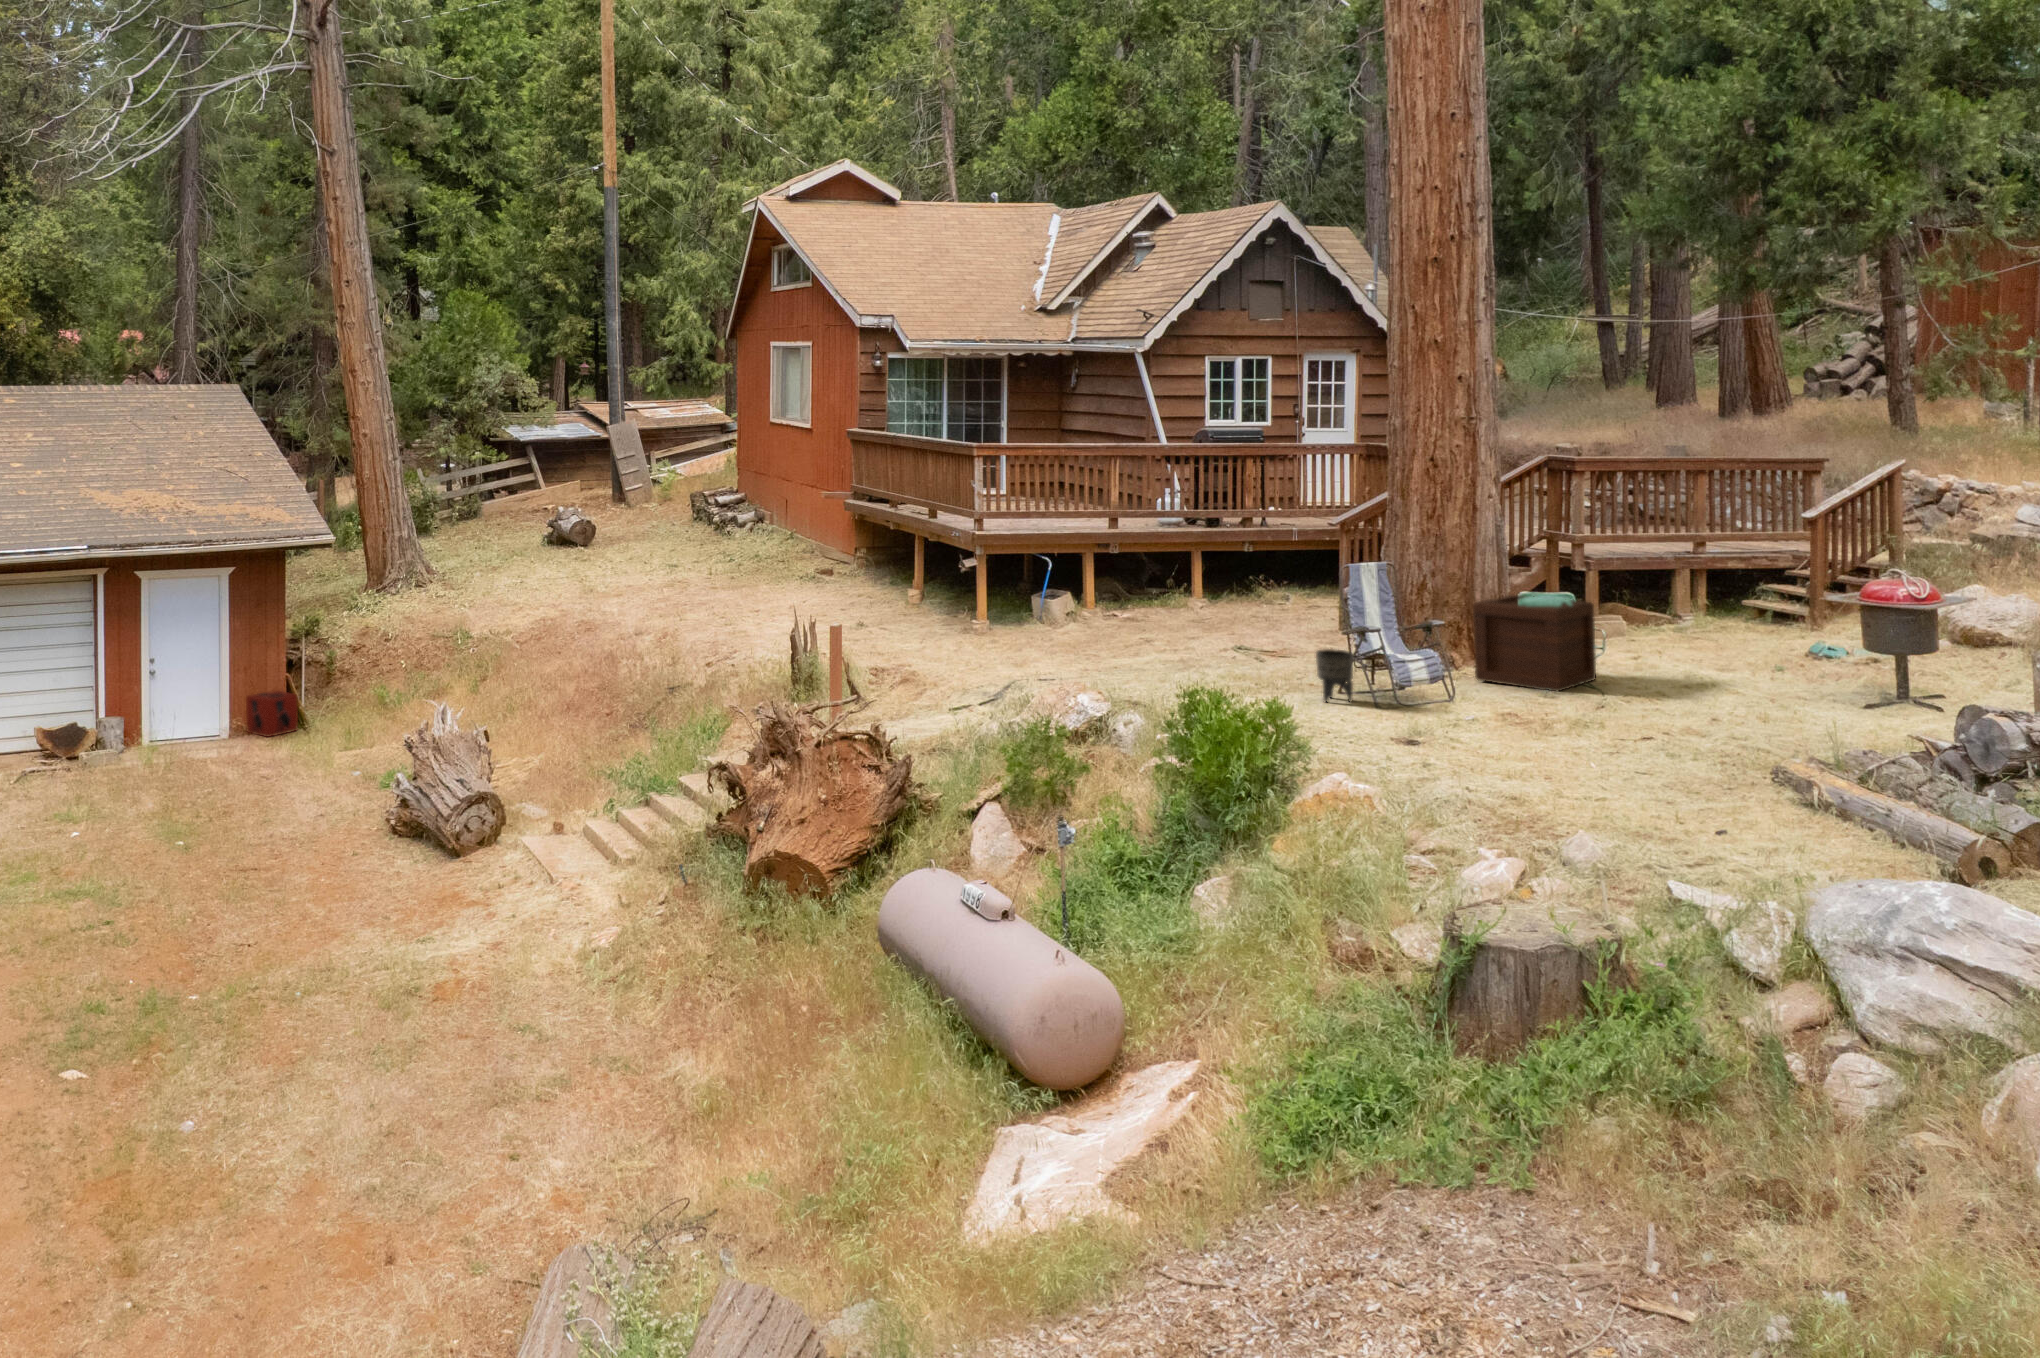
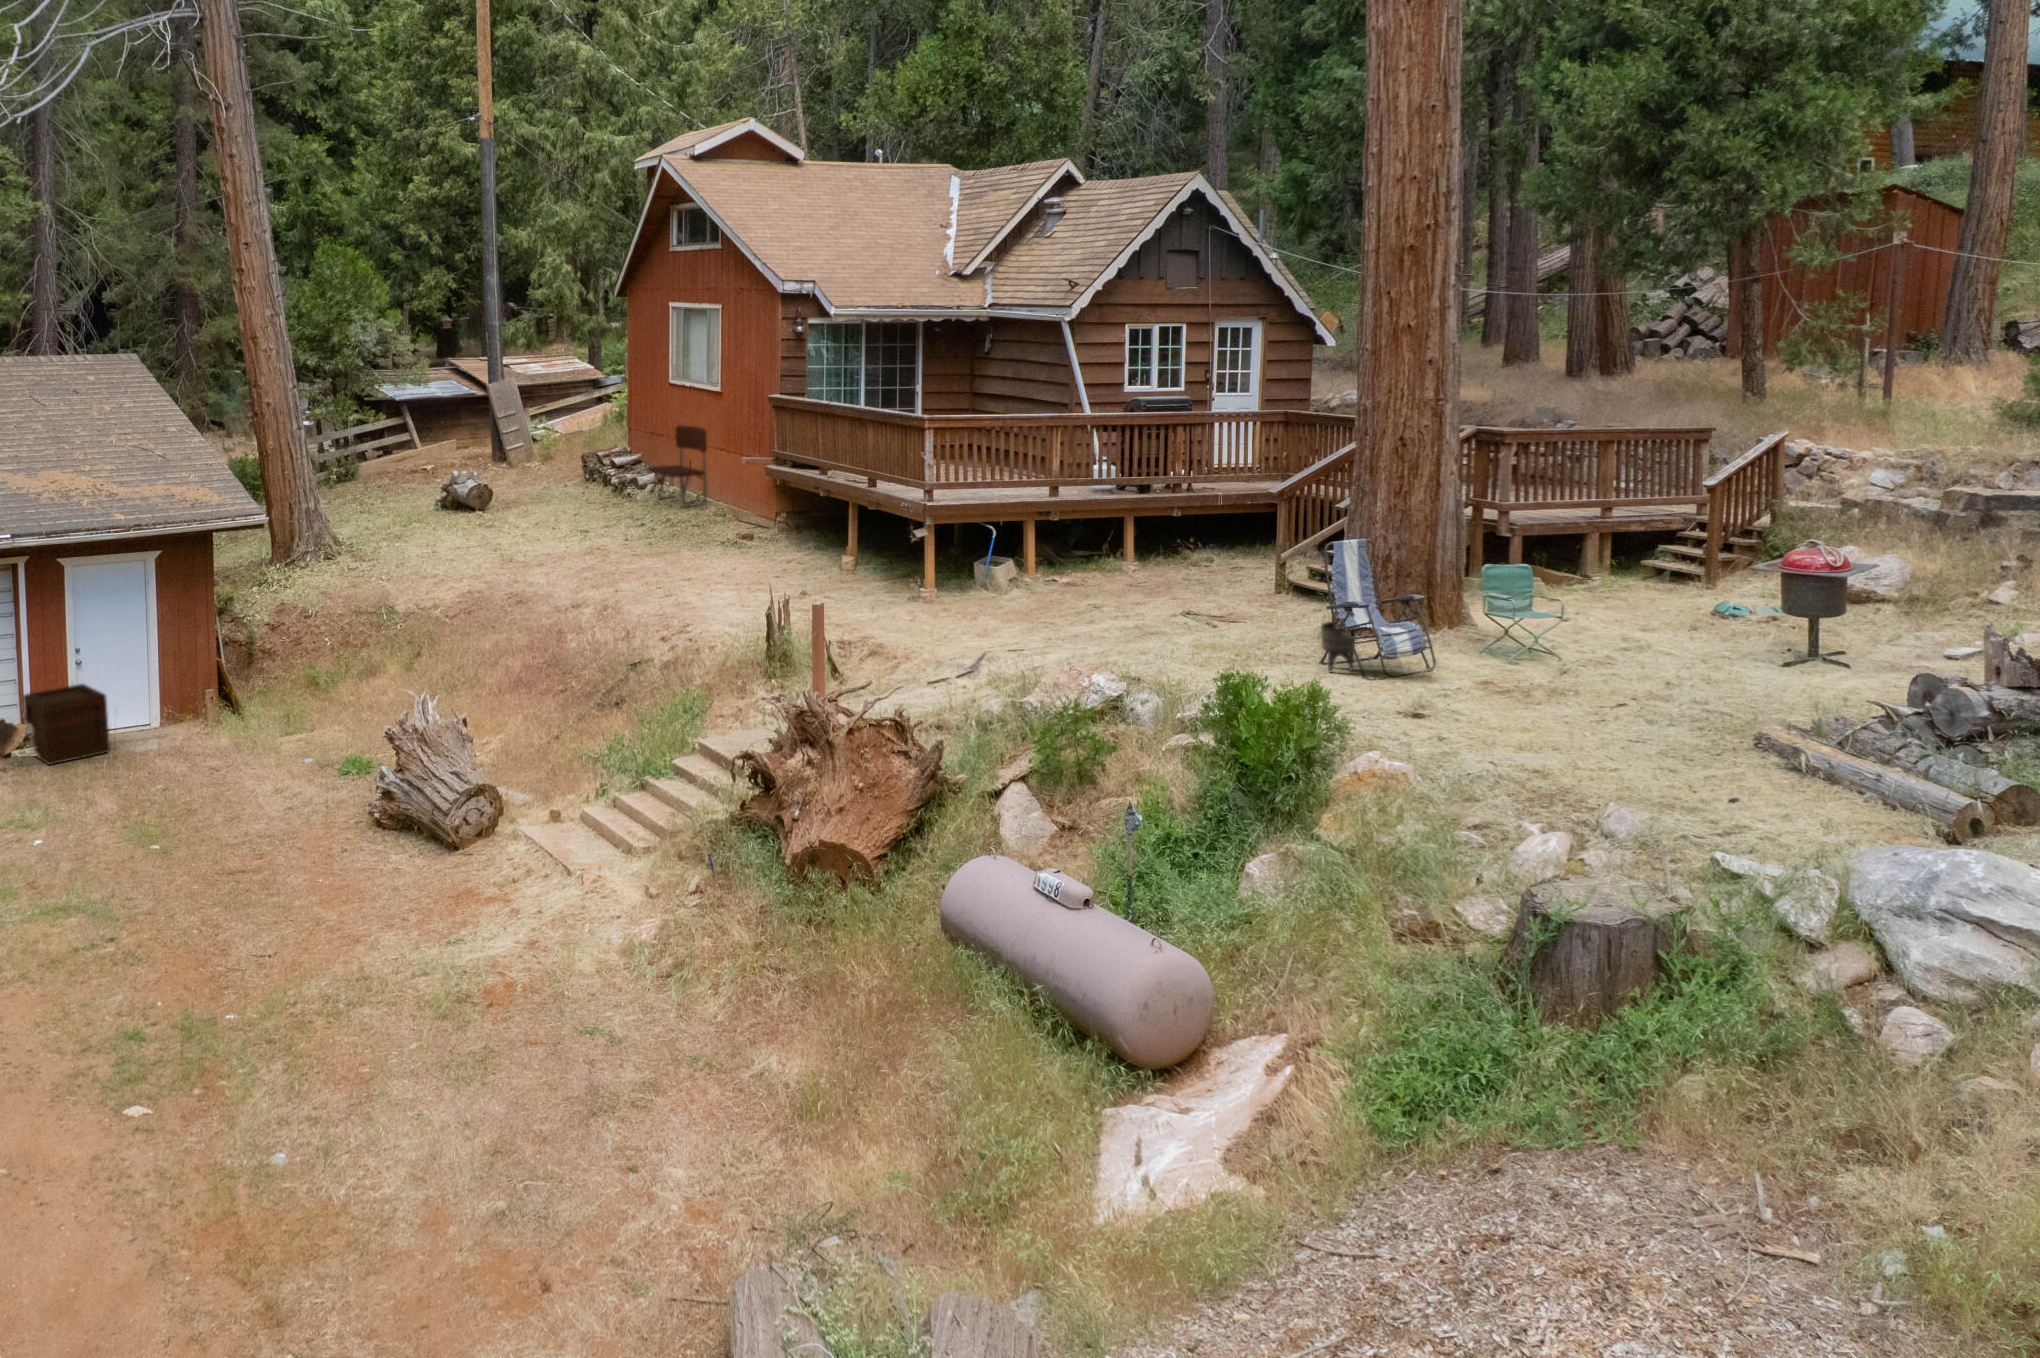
bench: none [740,464,798,545] -> present [647,425,707,506]
wooden crate: present [1473,595,1596,691] -> present [23,684,110,765]
storage box: present [246,691,298,737] -> none [182,684,241,735]

